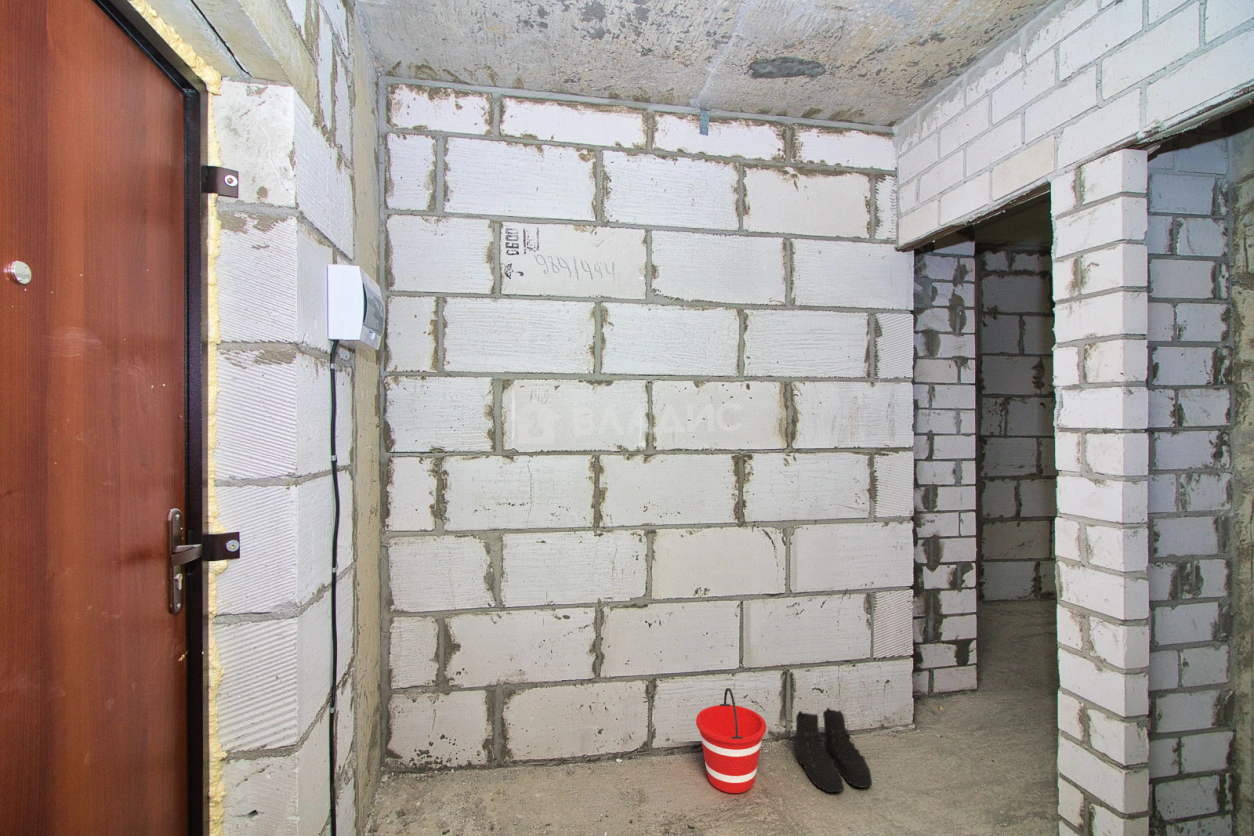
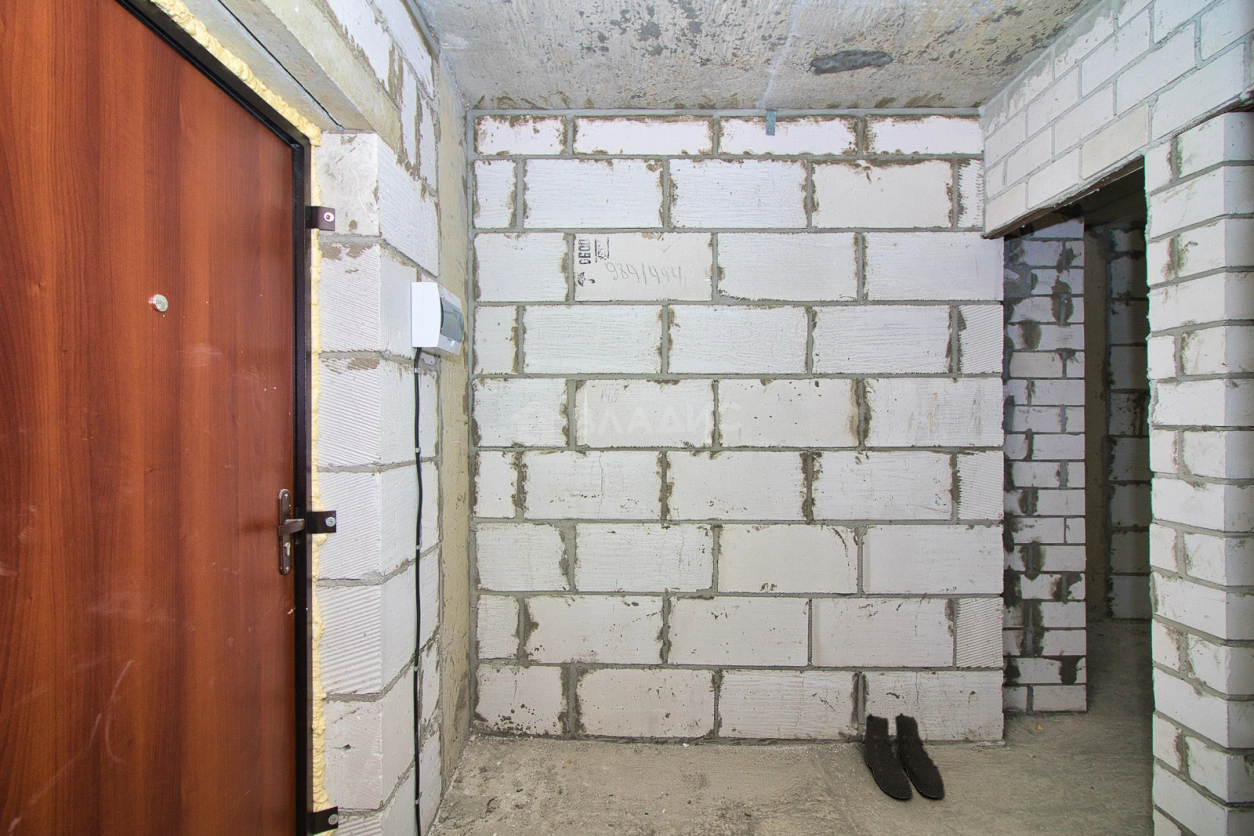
bucket: present [696,688,766,793] -> none [758,683,830,787]

